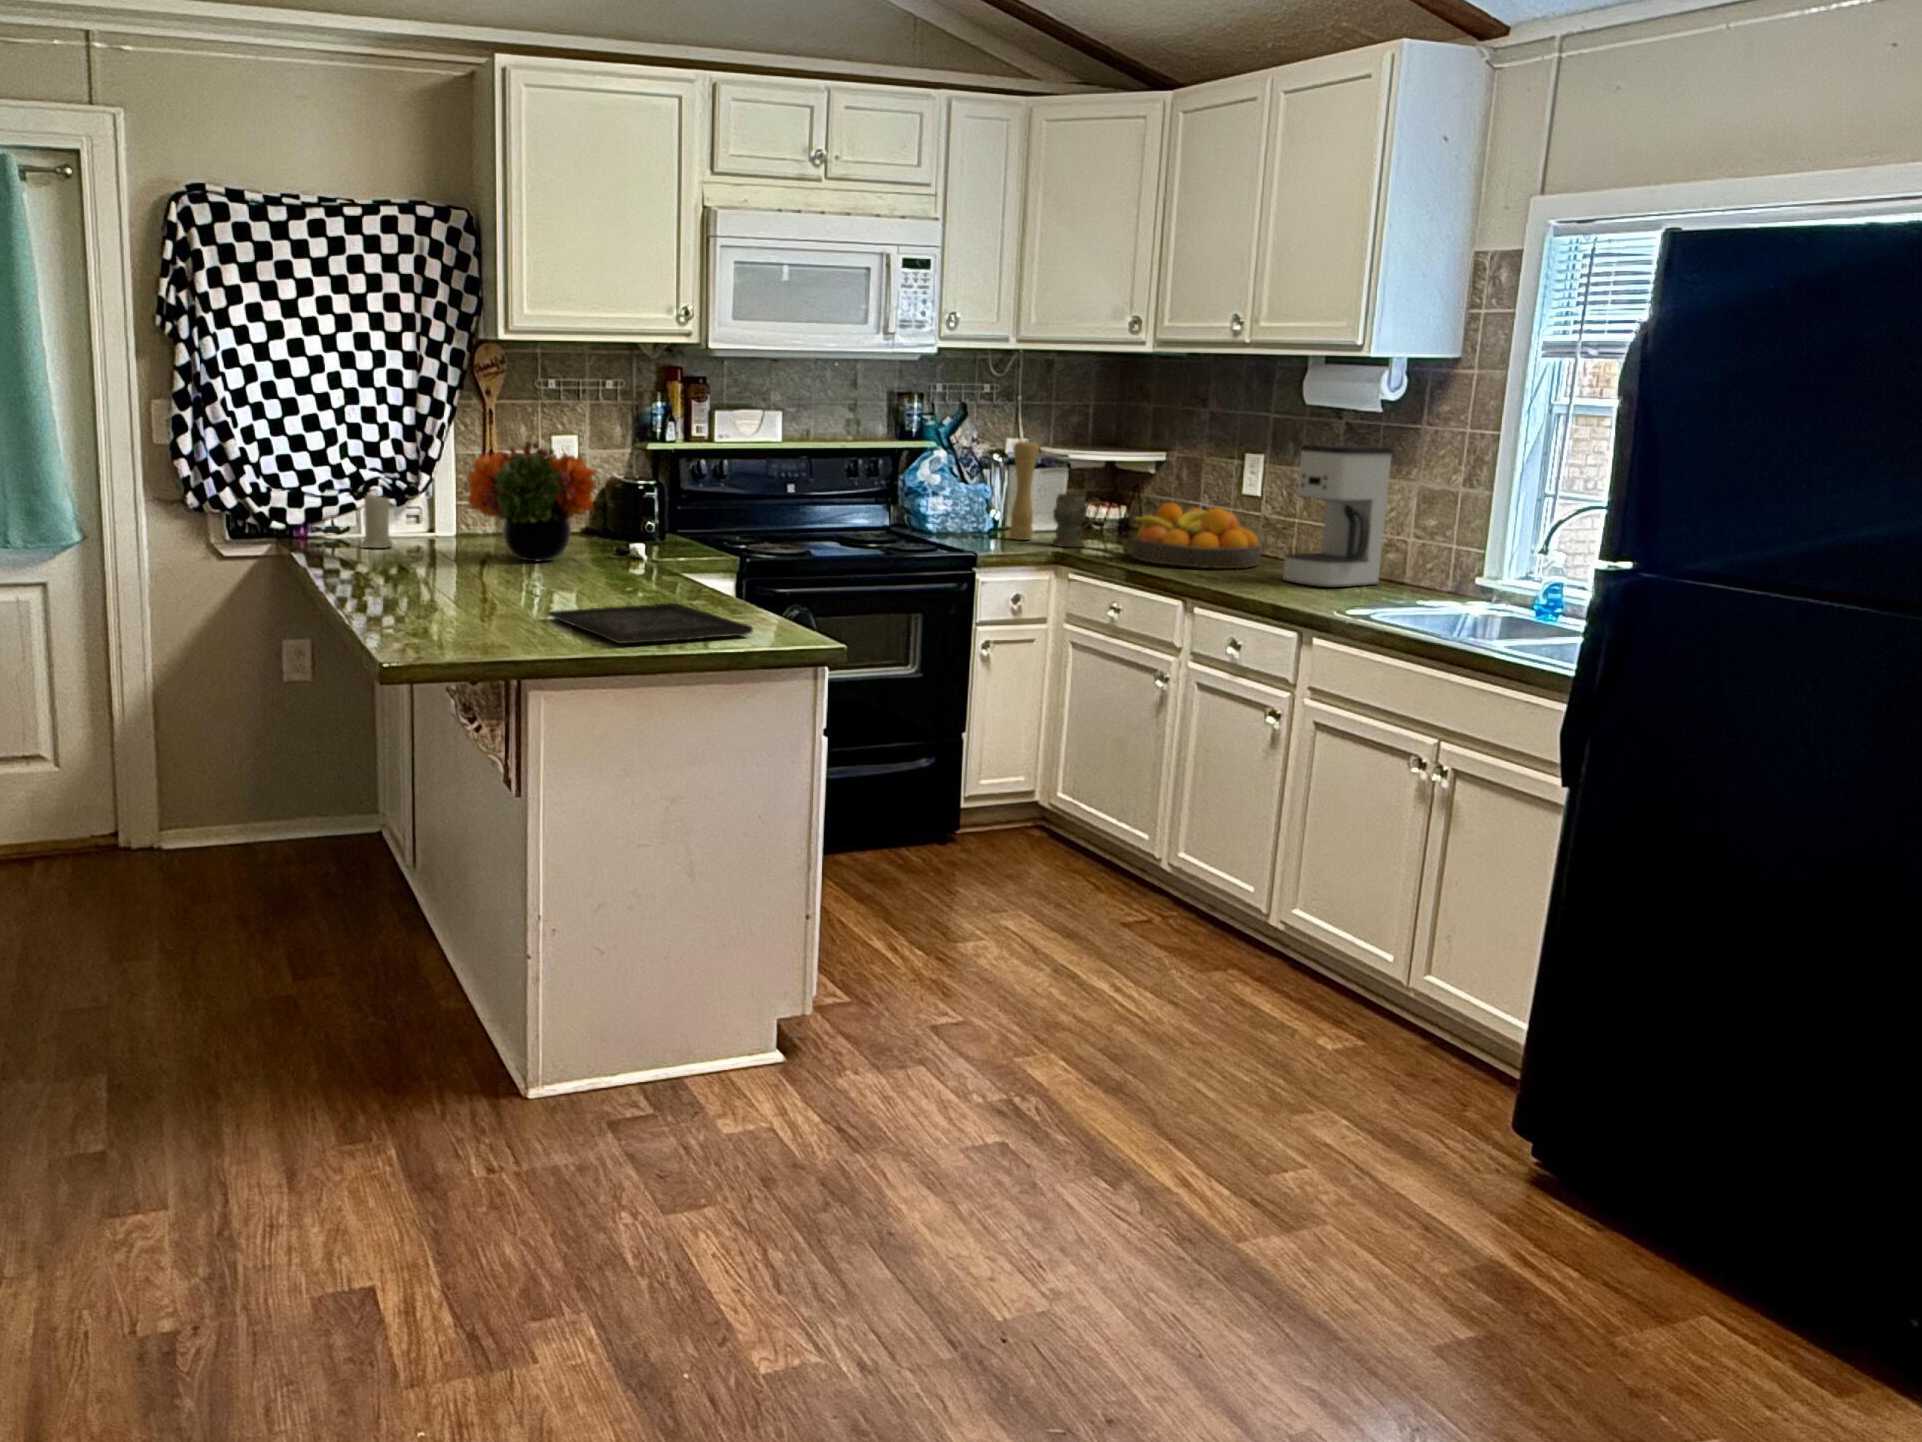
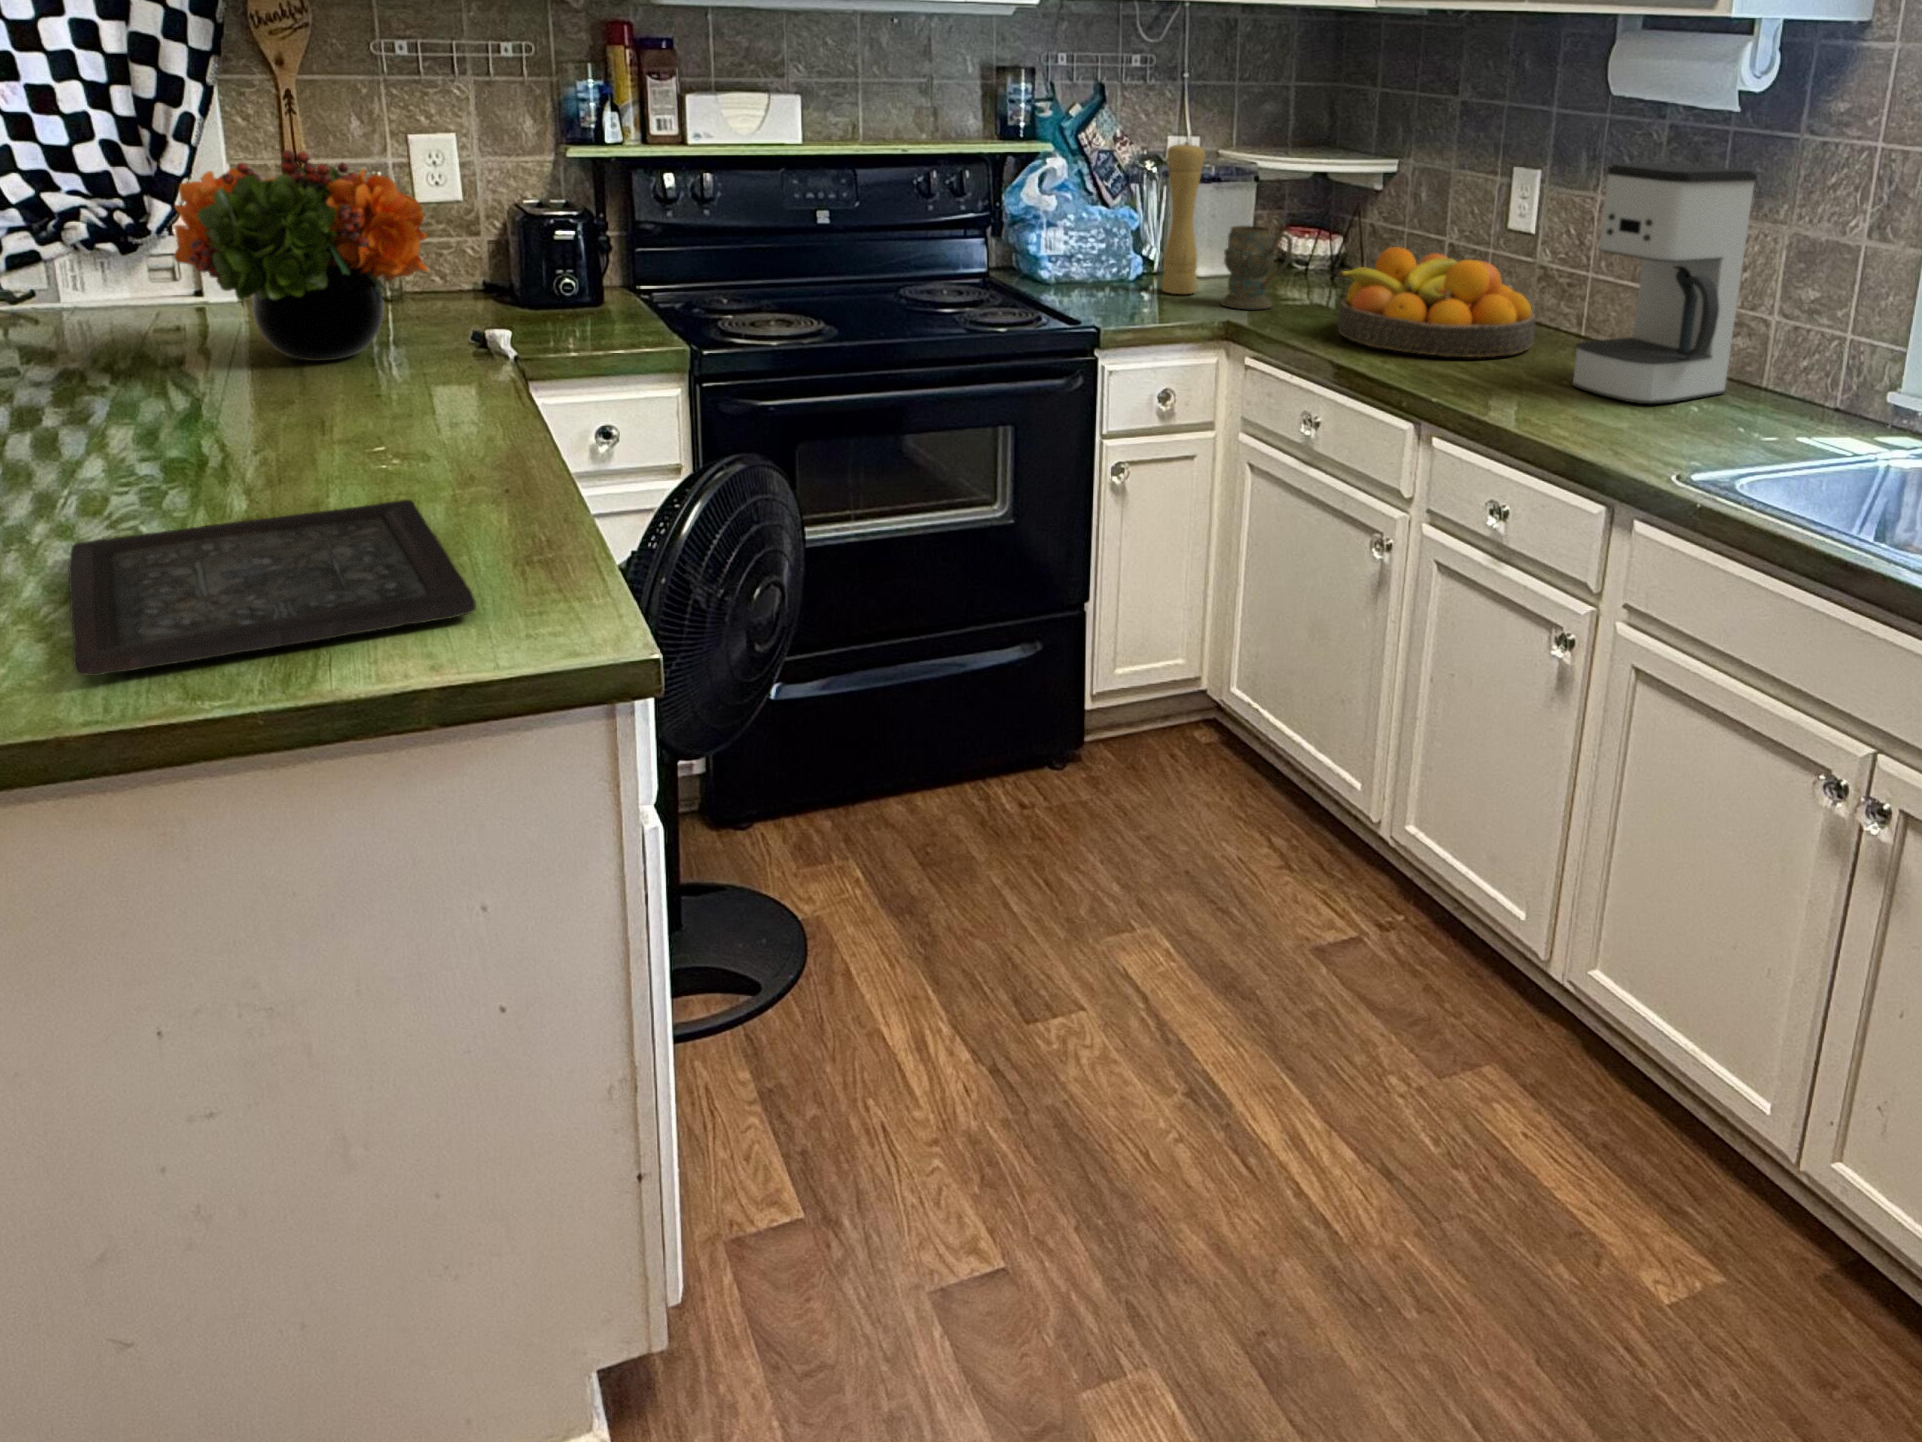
candle: present [361,495,393,548] -> none [39,234,110,330]

